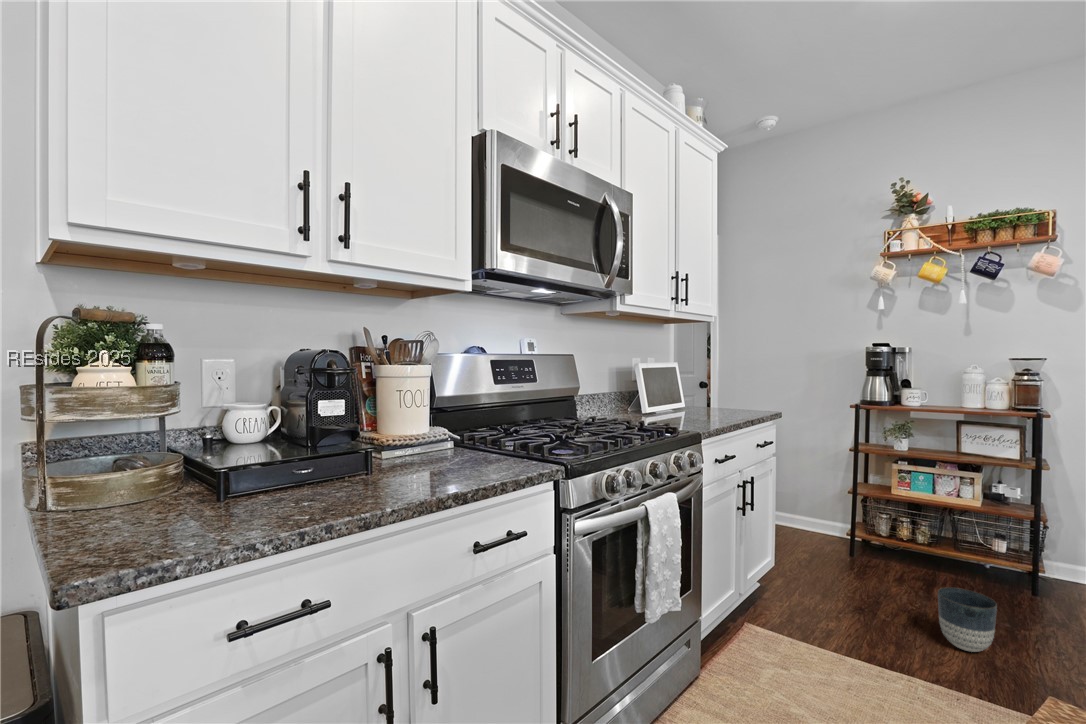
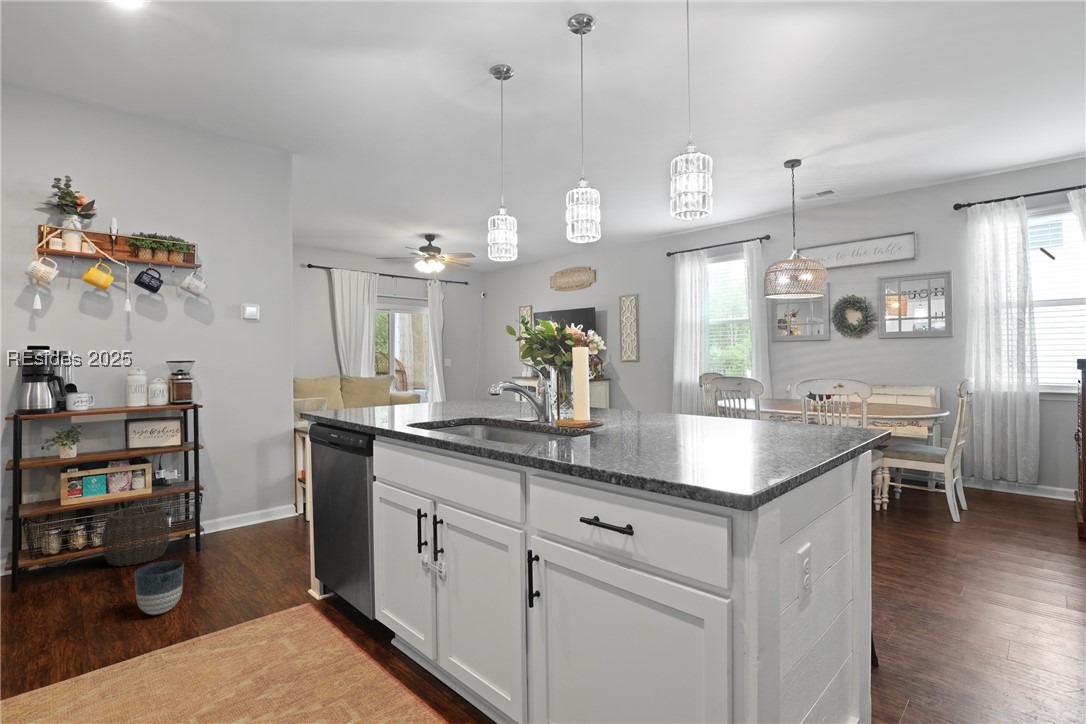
woven basket: none [926,515,1004,584] -> present [101,505,170,566]

